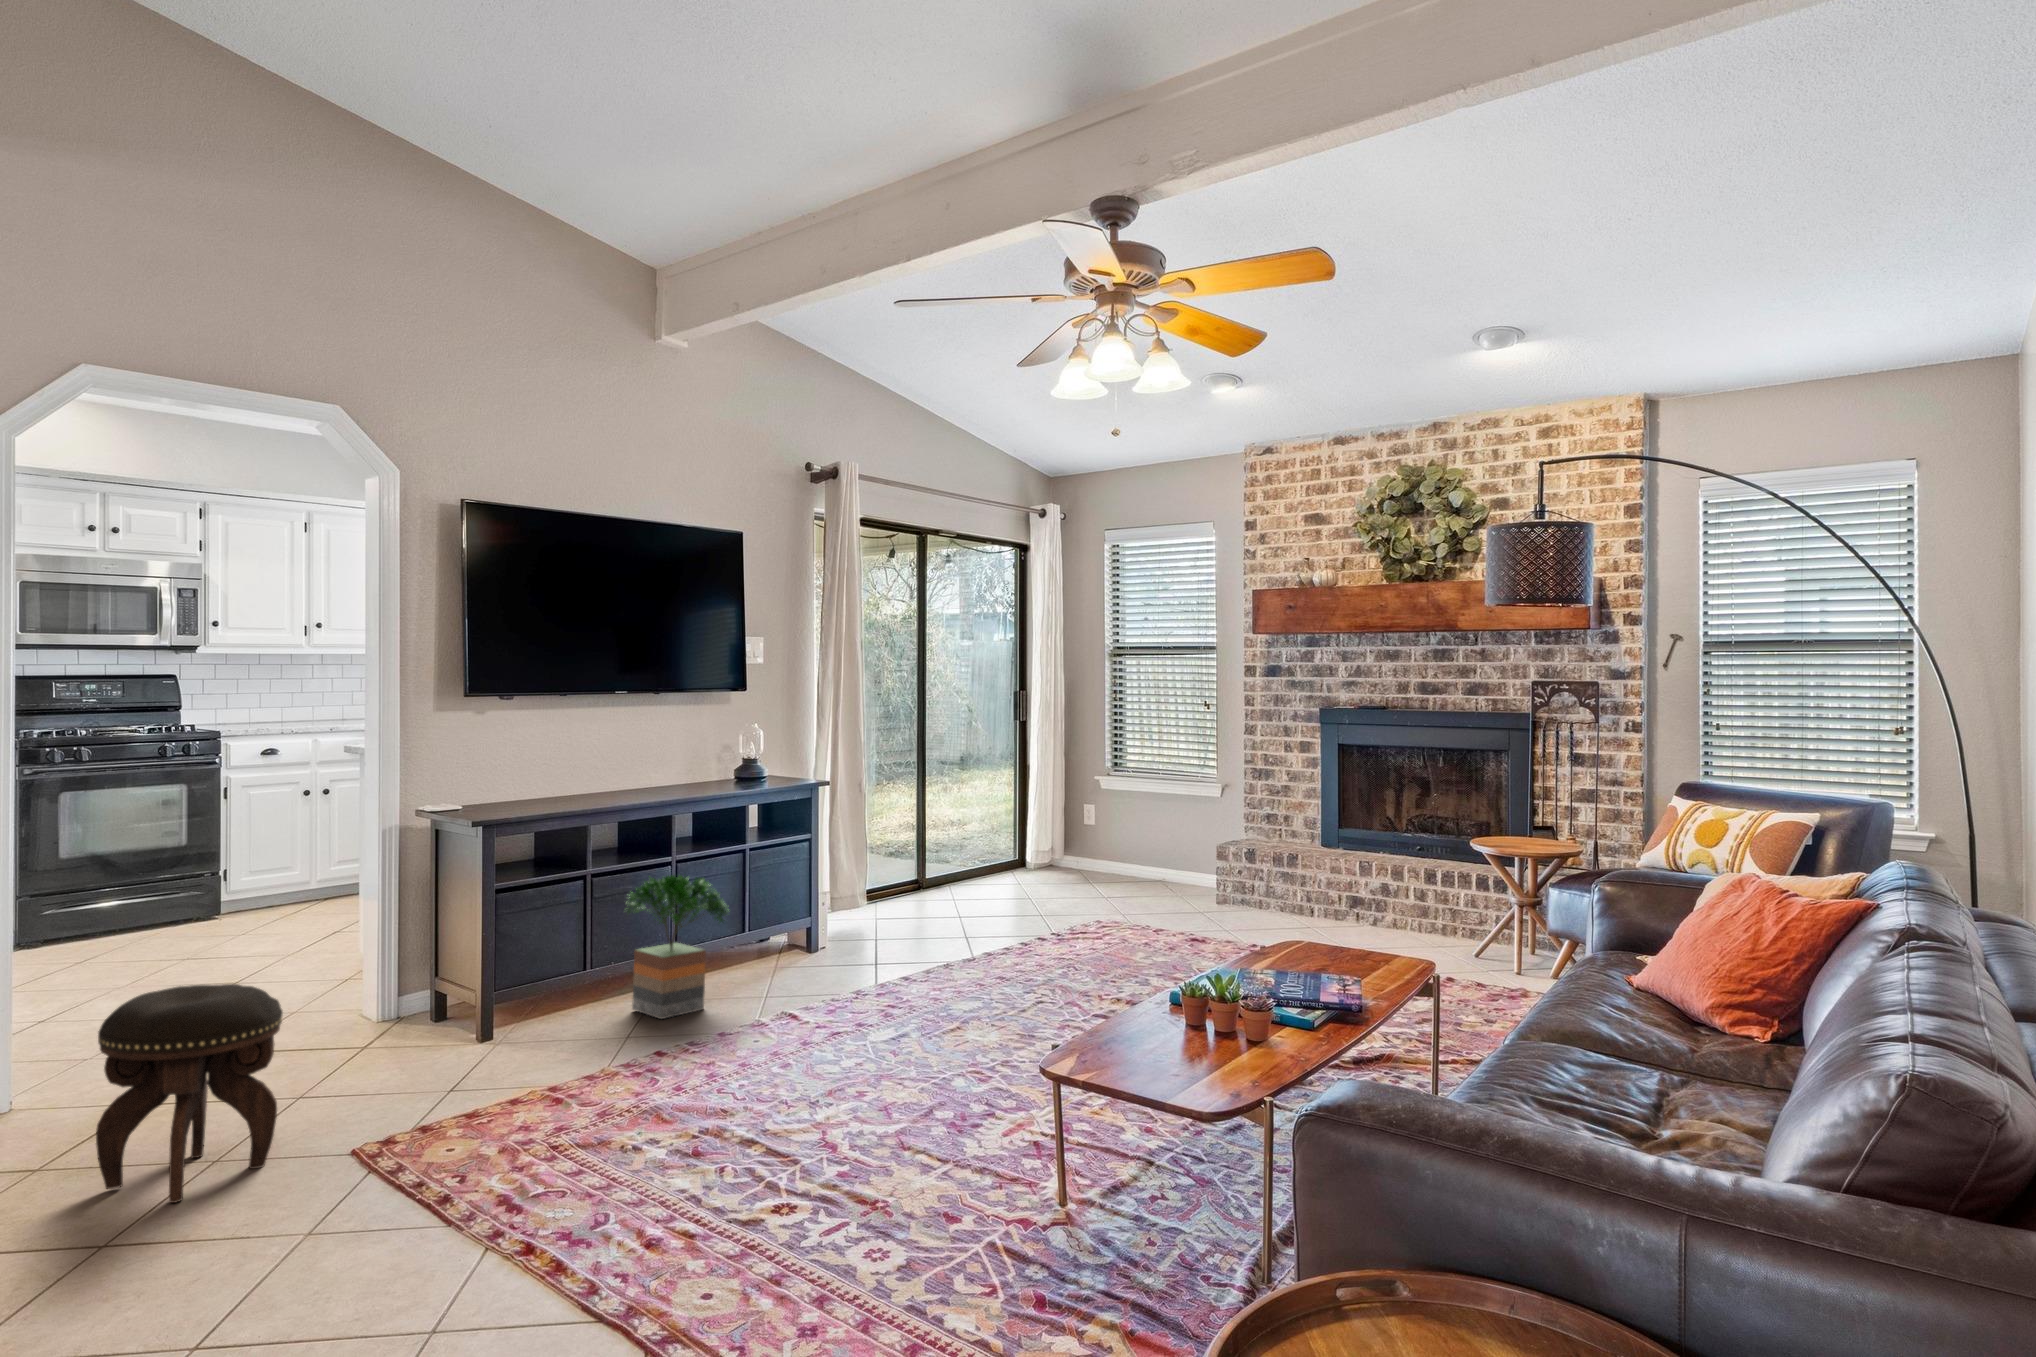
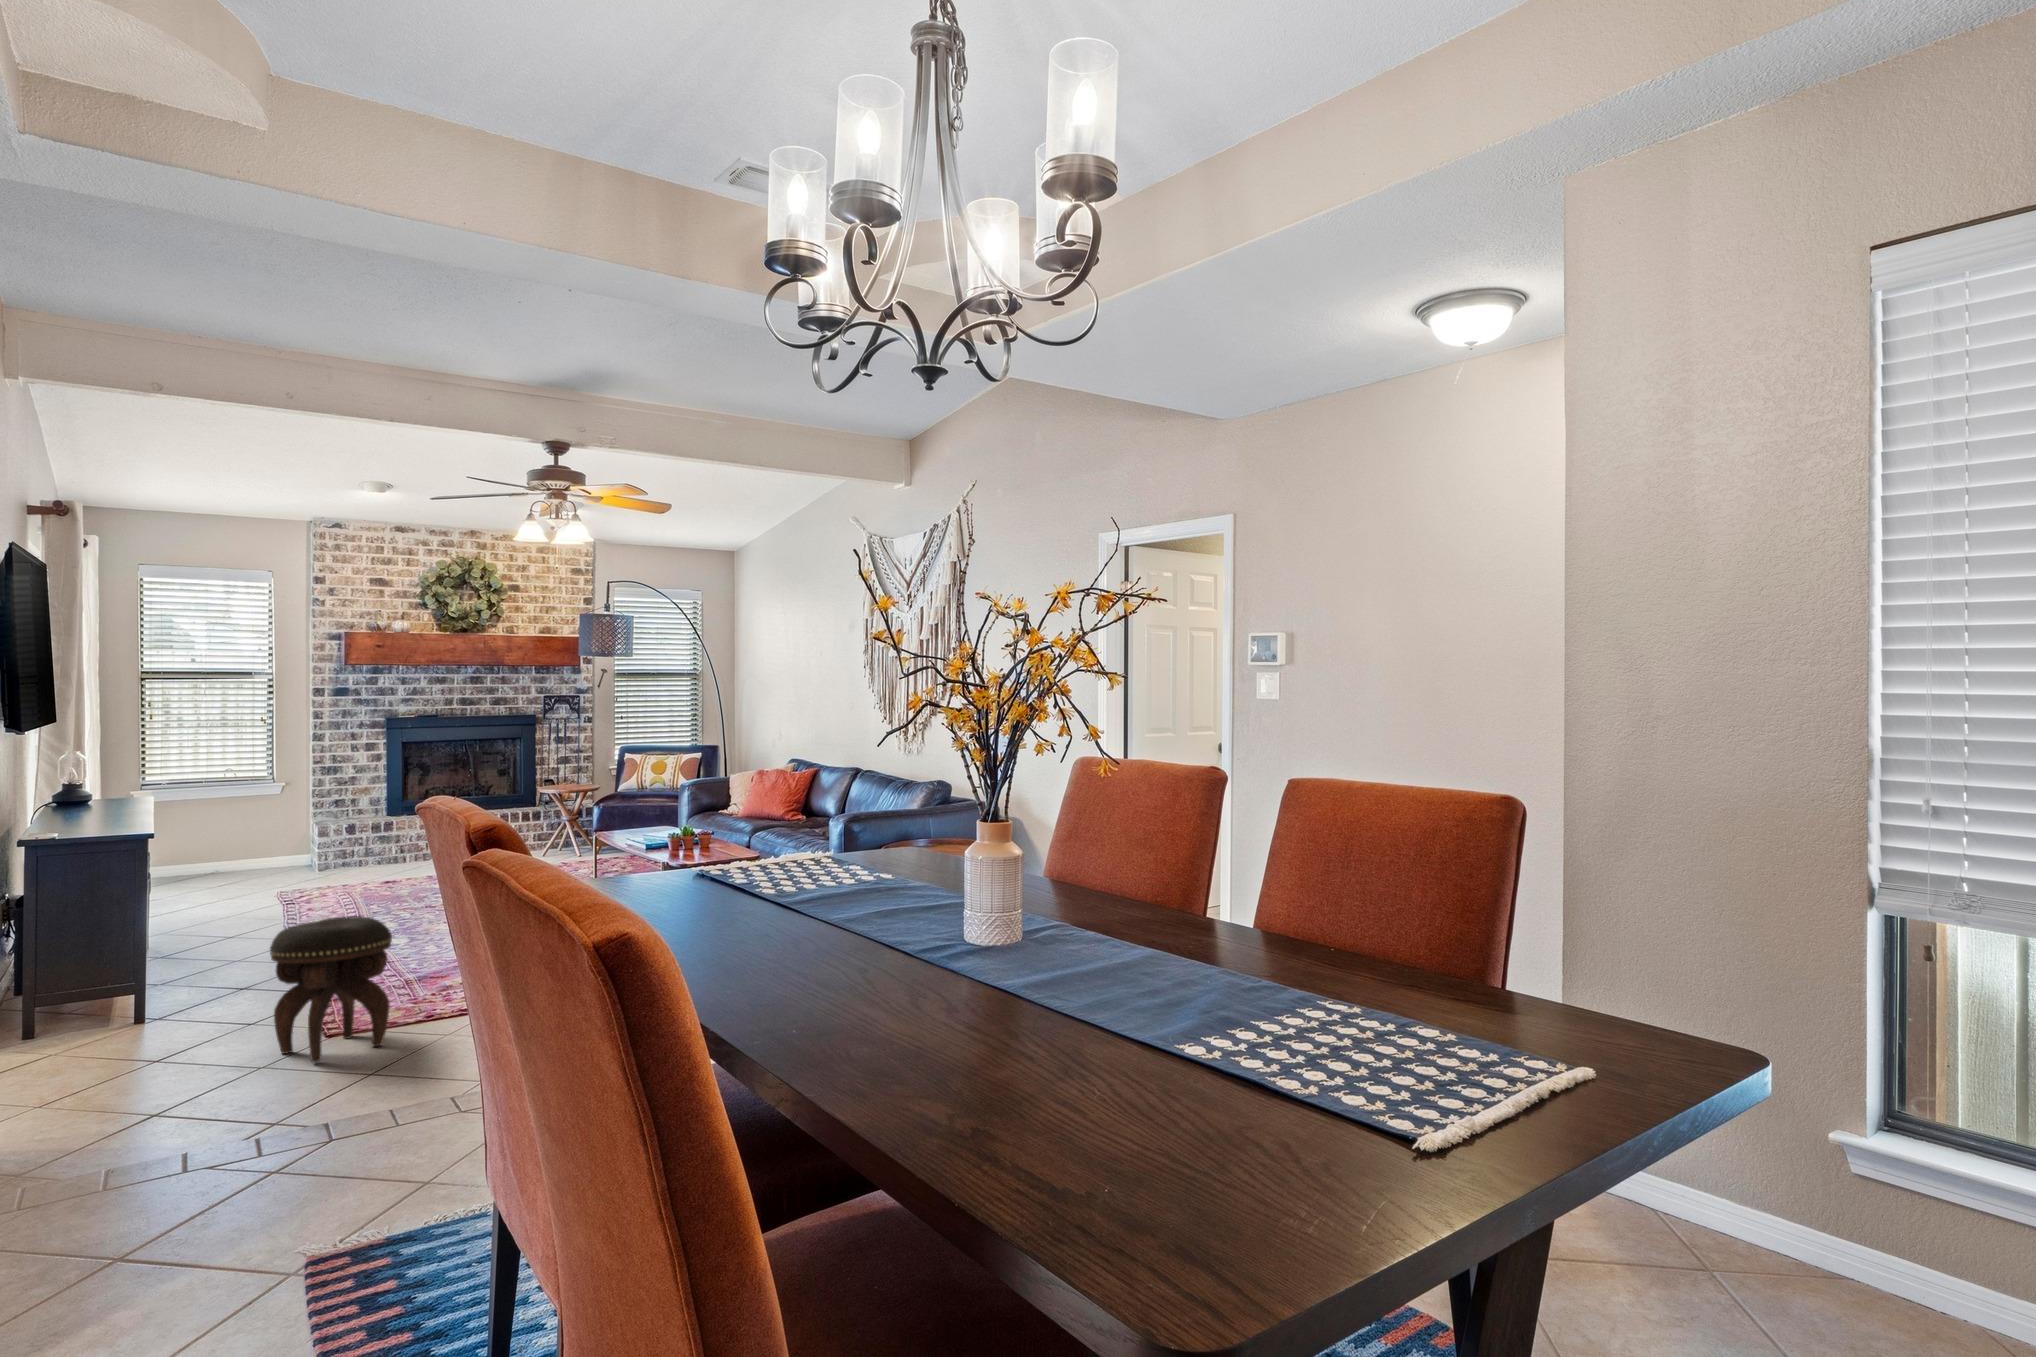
potted tree: present [626,875,729,1019] -> none [175,860,274,978]

